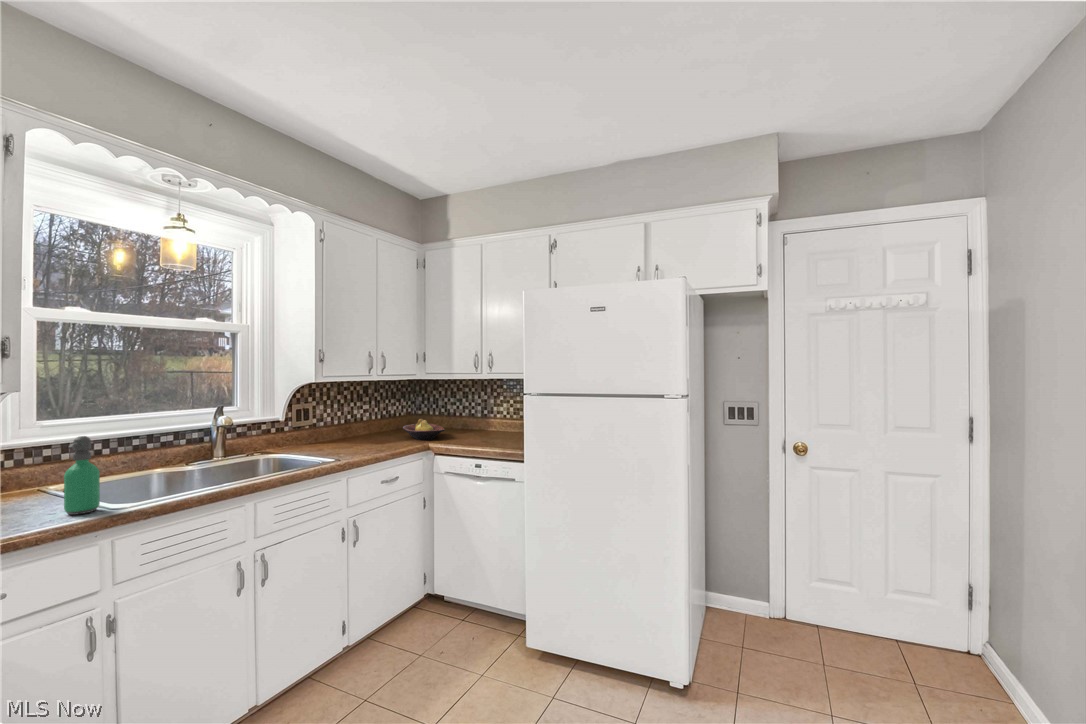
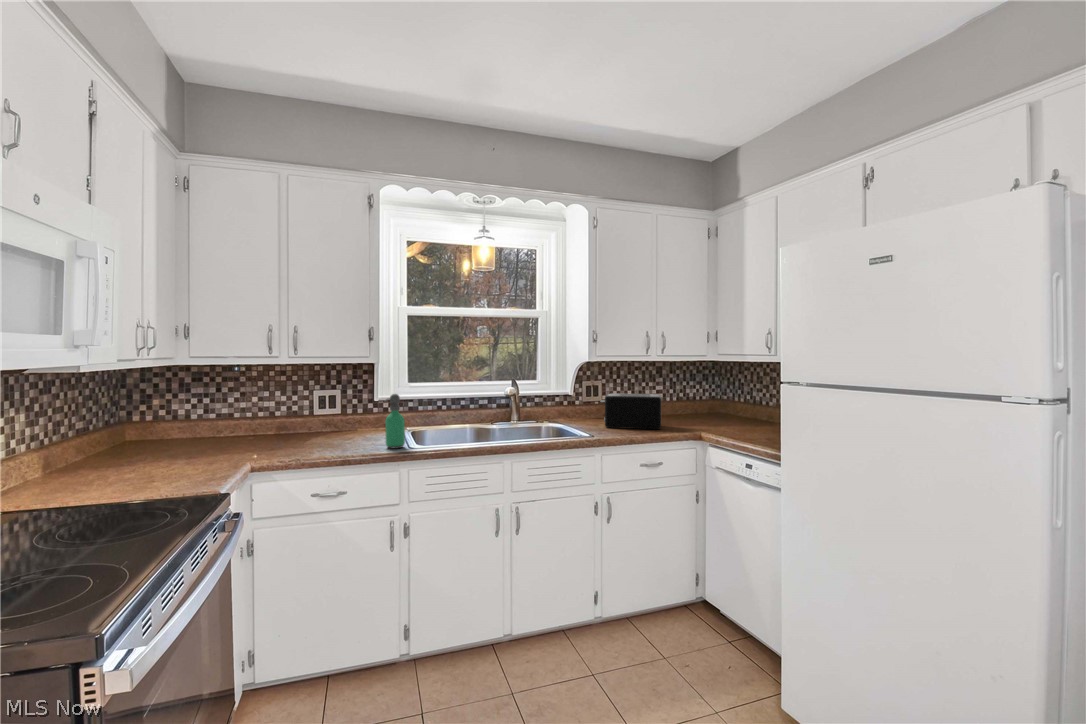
toaster: none [325,413,392,451] -> present [601,393,661,430]
fruit bowl: present [403,419,445,440] -> none [687,404,732,428]

